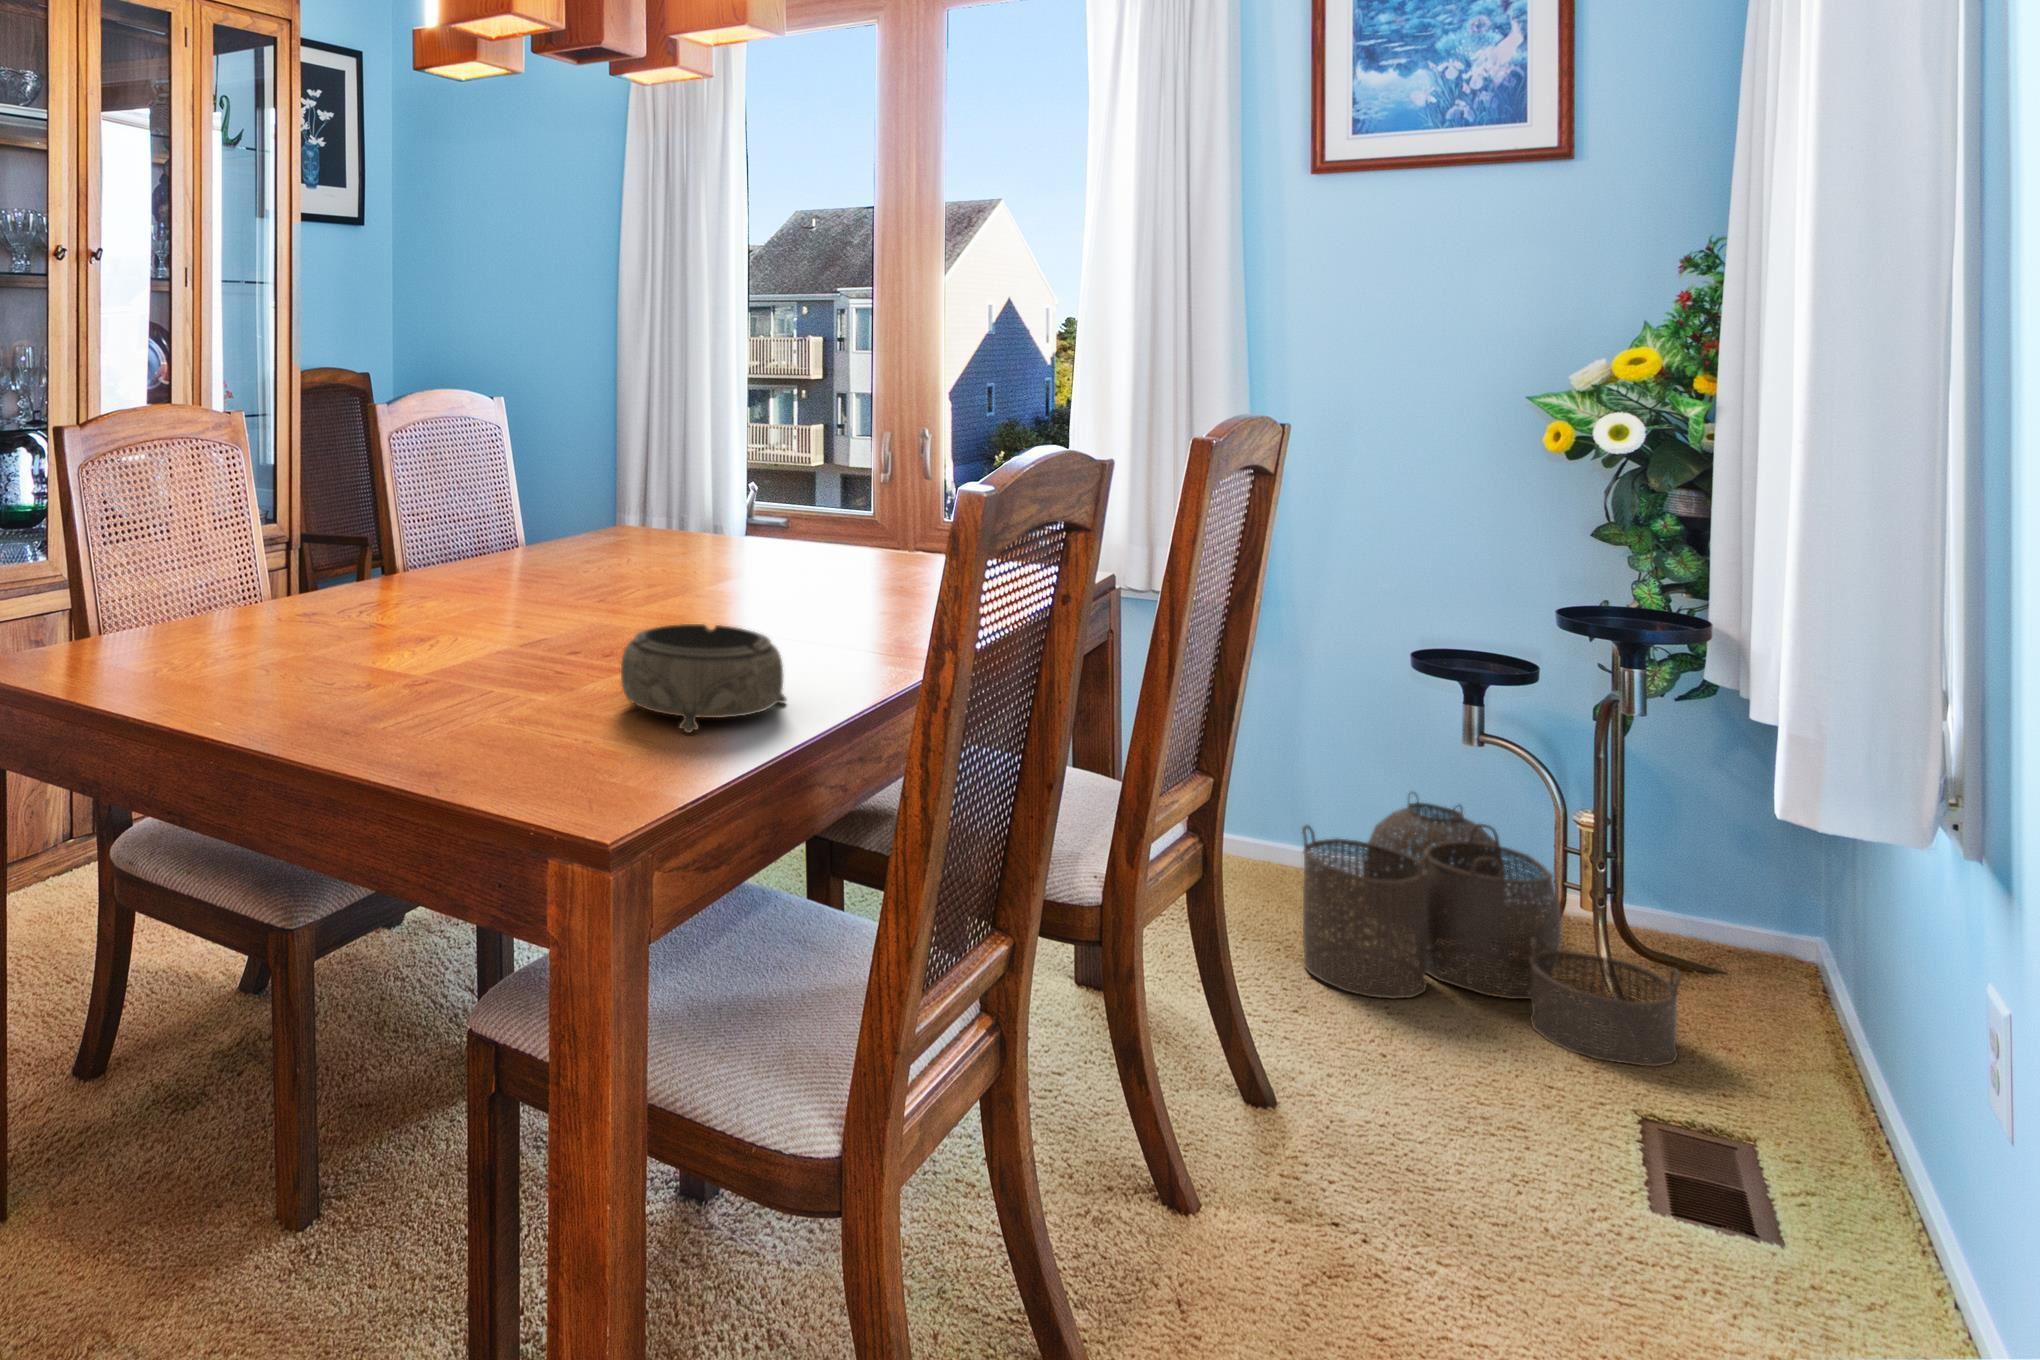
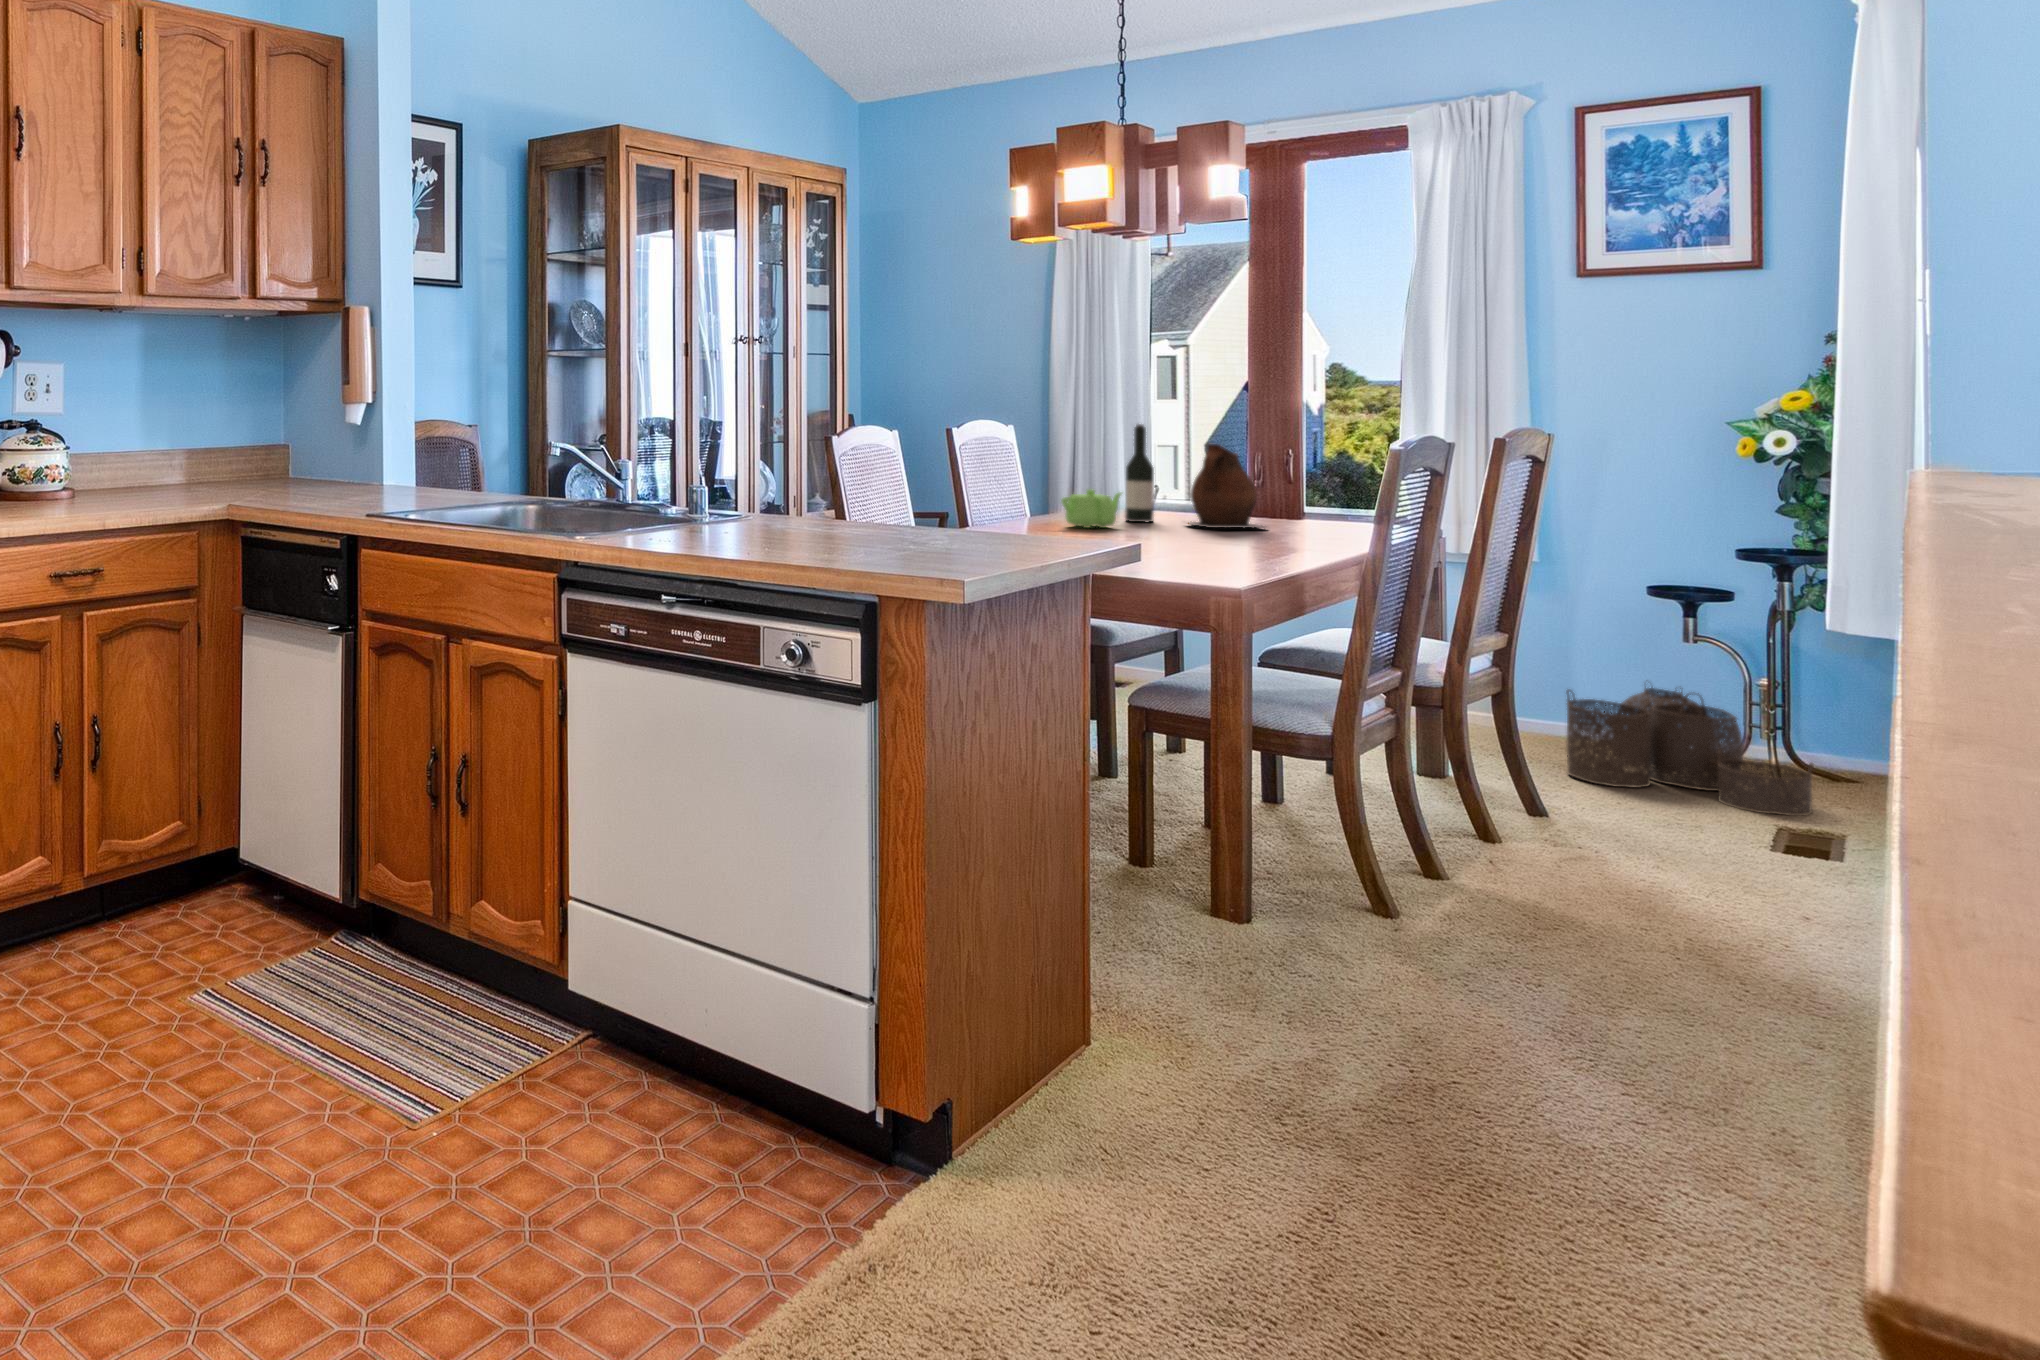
wine bottle: none [630,398,674,566] -> present [1125,424,1154,522]
ceramic pitcher: none [706,433,842,586] -> present [1188,444,1261,528]
teapot: none [499,514,612,585] -> present [1061,489,1122,528]
decorative bowl: present [621,624,786,733] -> none [1197,527,1283,568]

